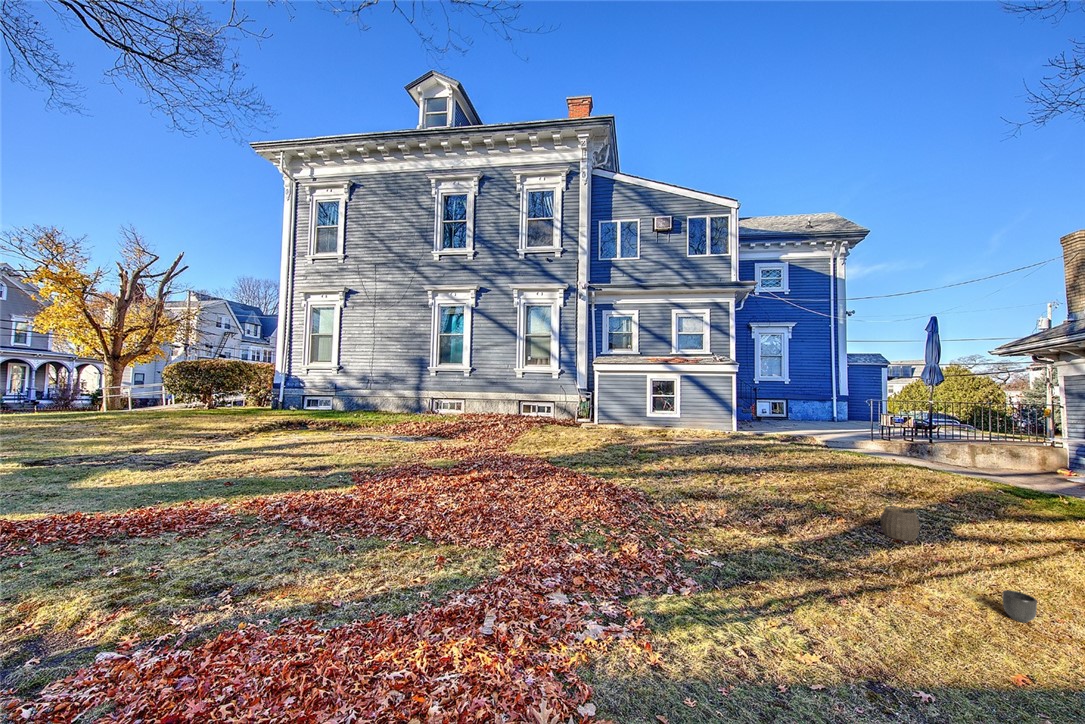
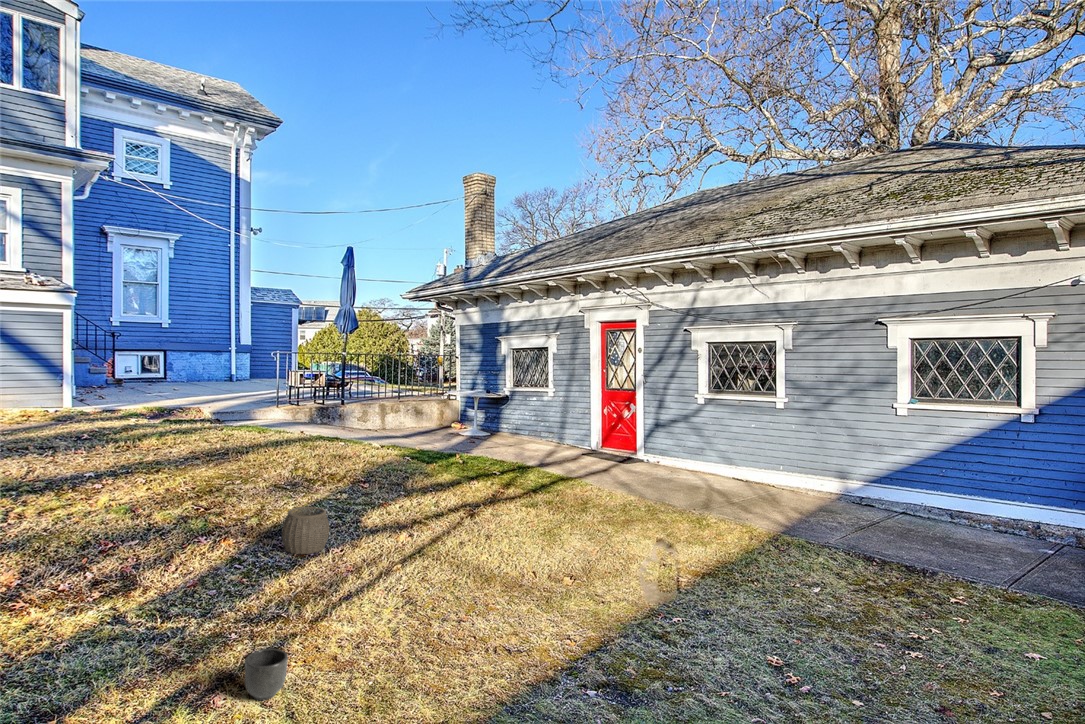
planter: present [1002,590,1037,623] -> present [245,649,288,700]

